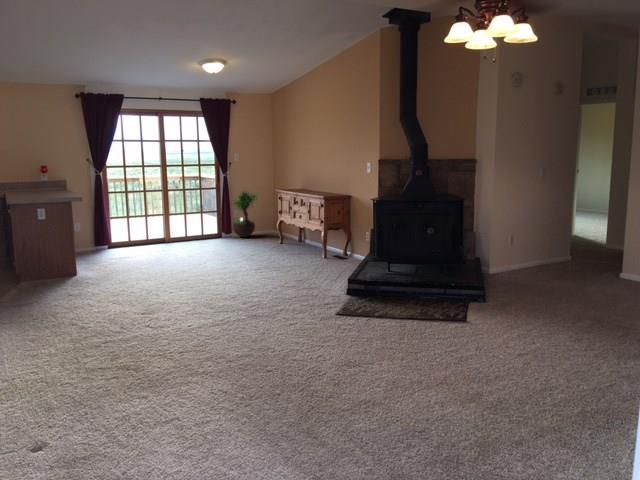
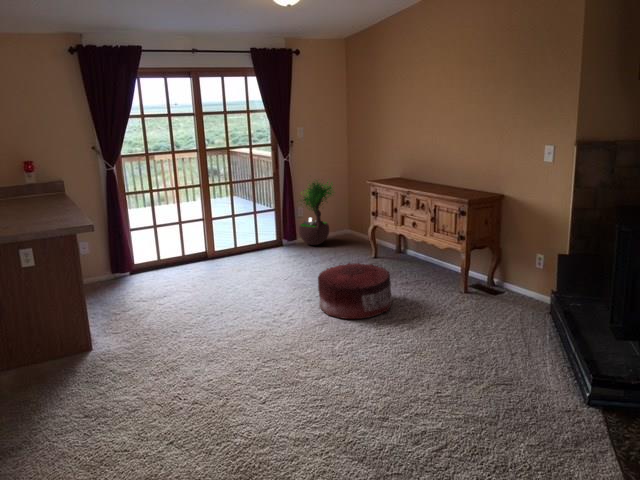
pouf: none [226,237,274,267] -> present [318,263,392,319]

